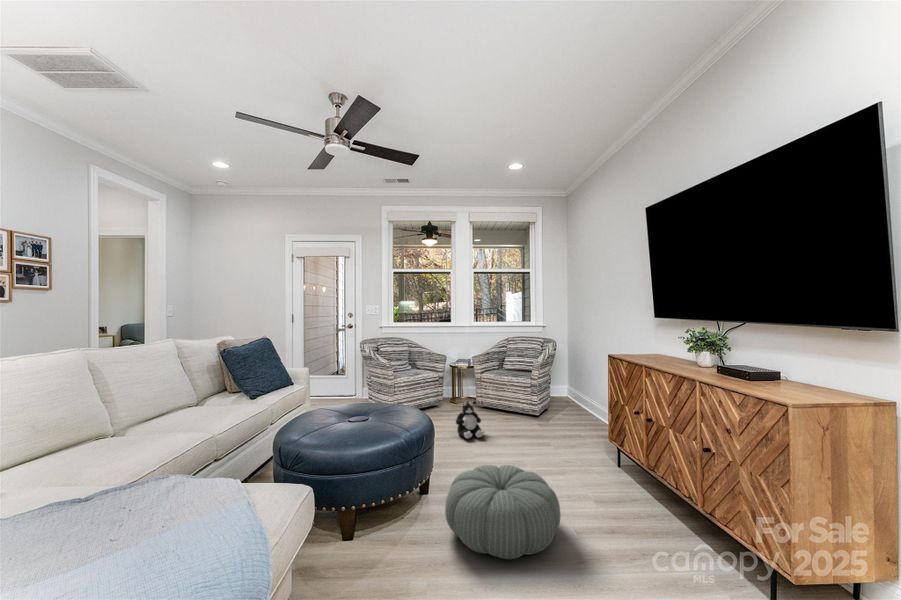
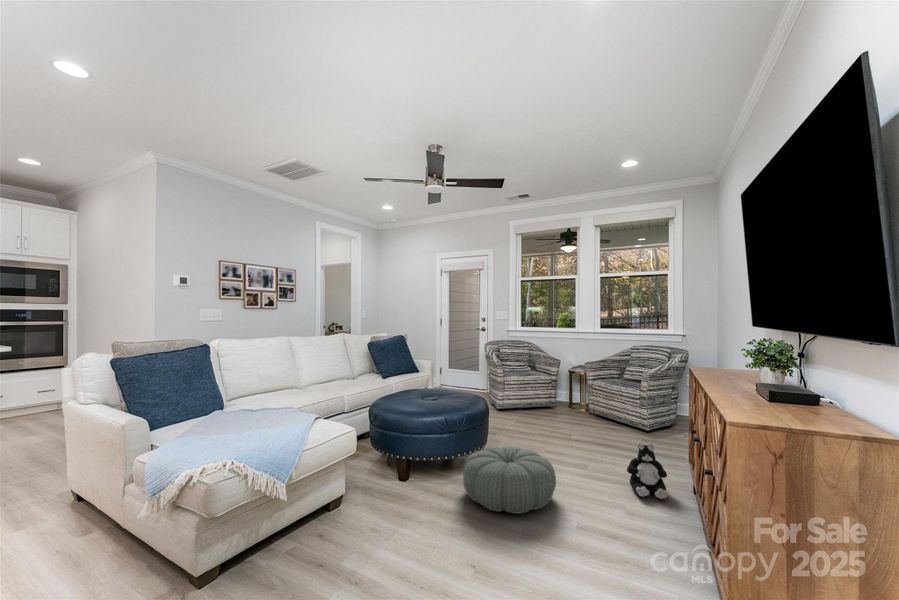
plush toy: present [456,401,484,439] -> present [627,444,669,499]

